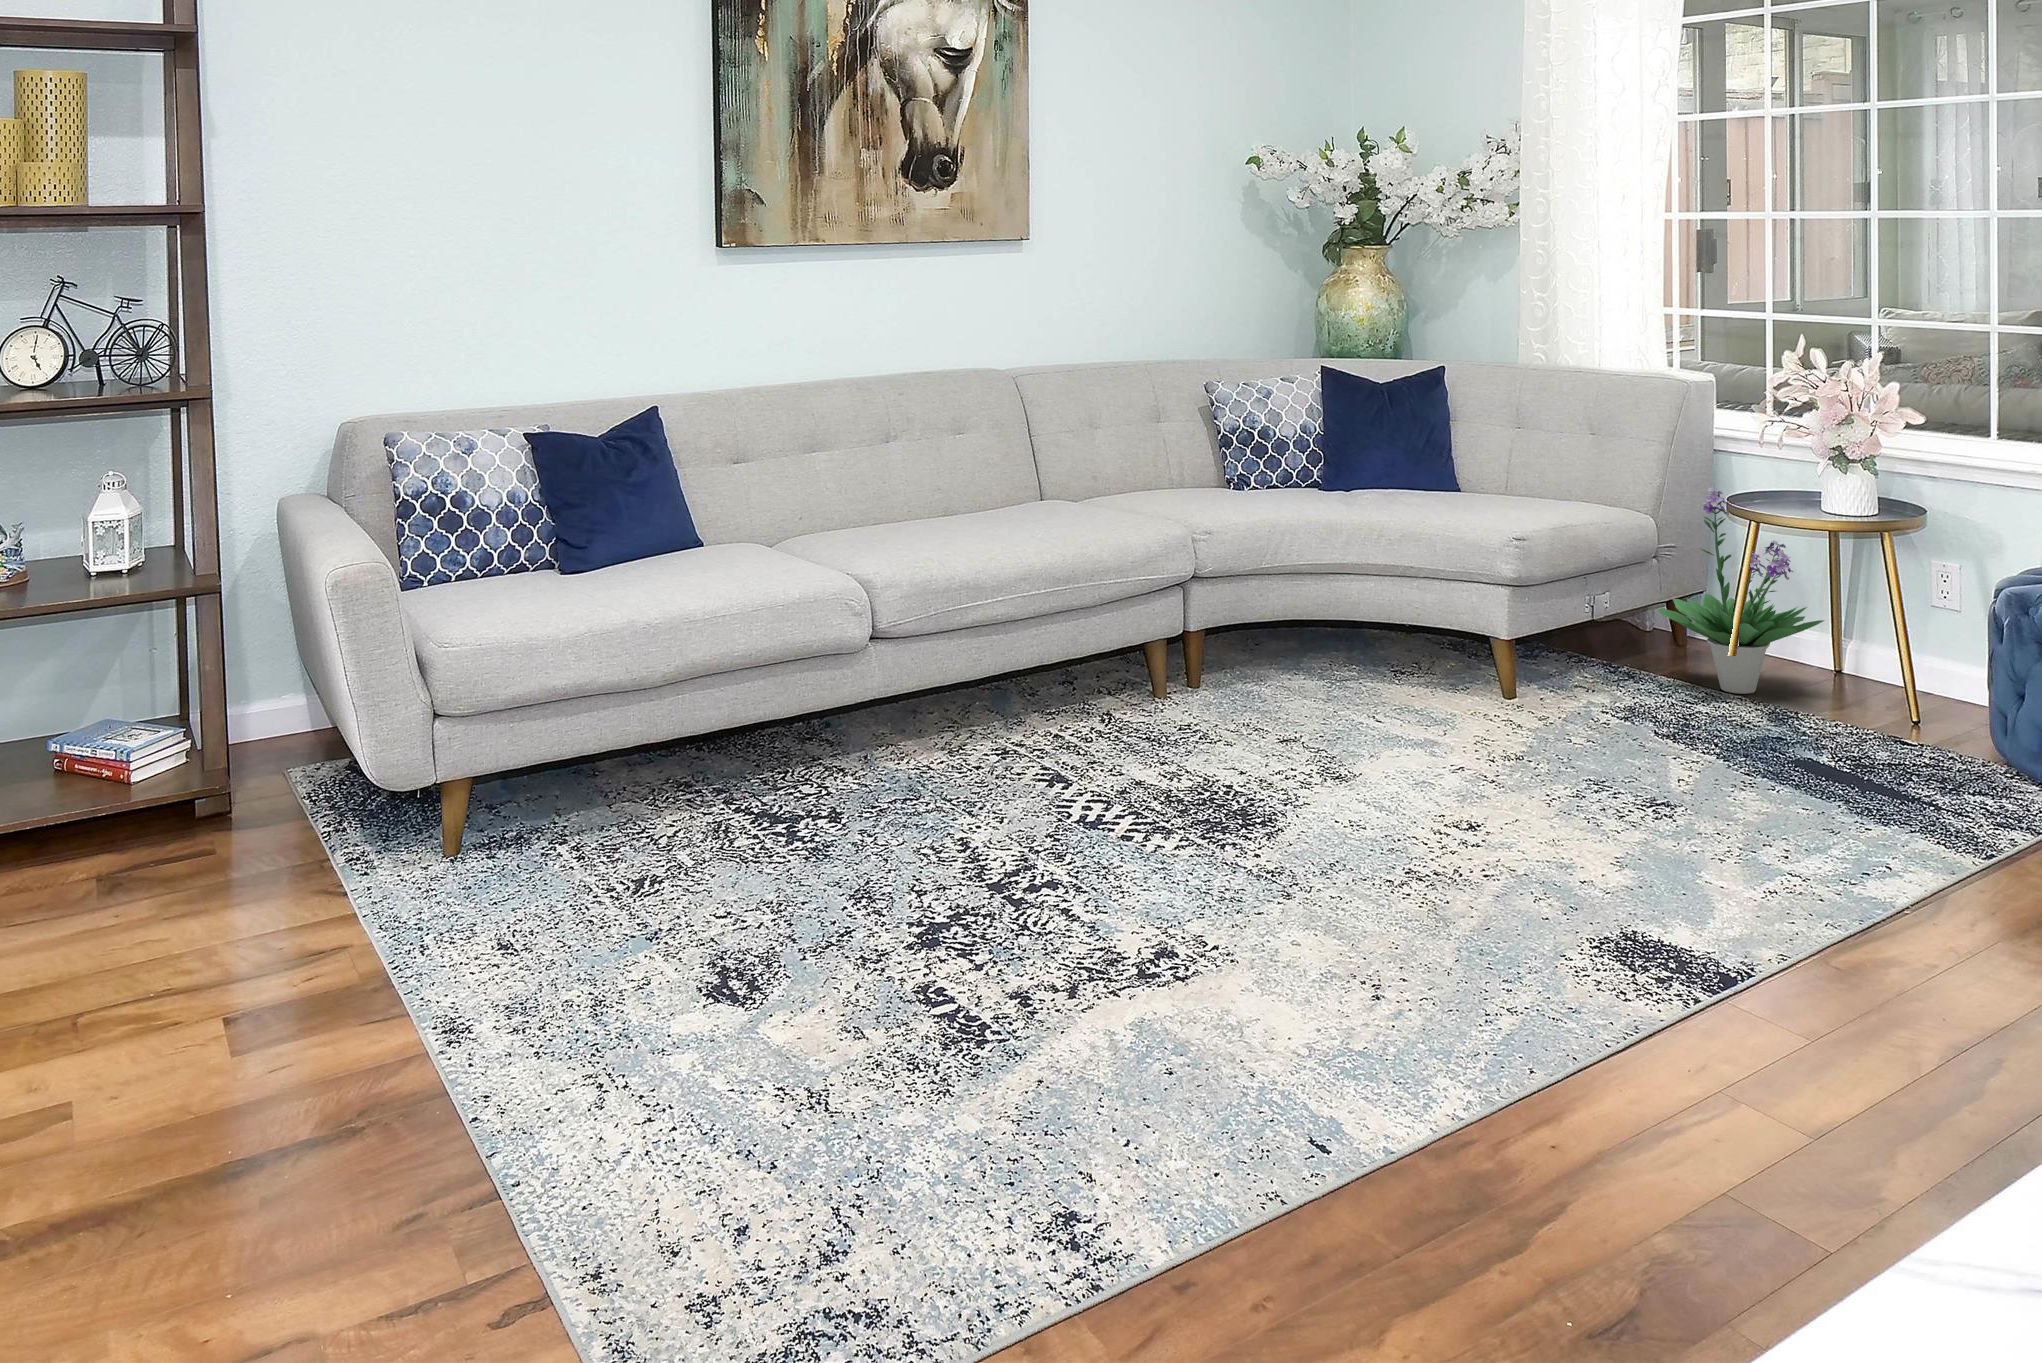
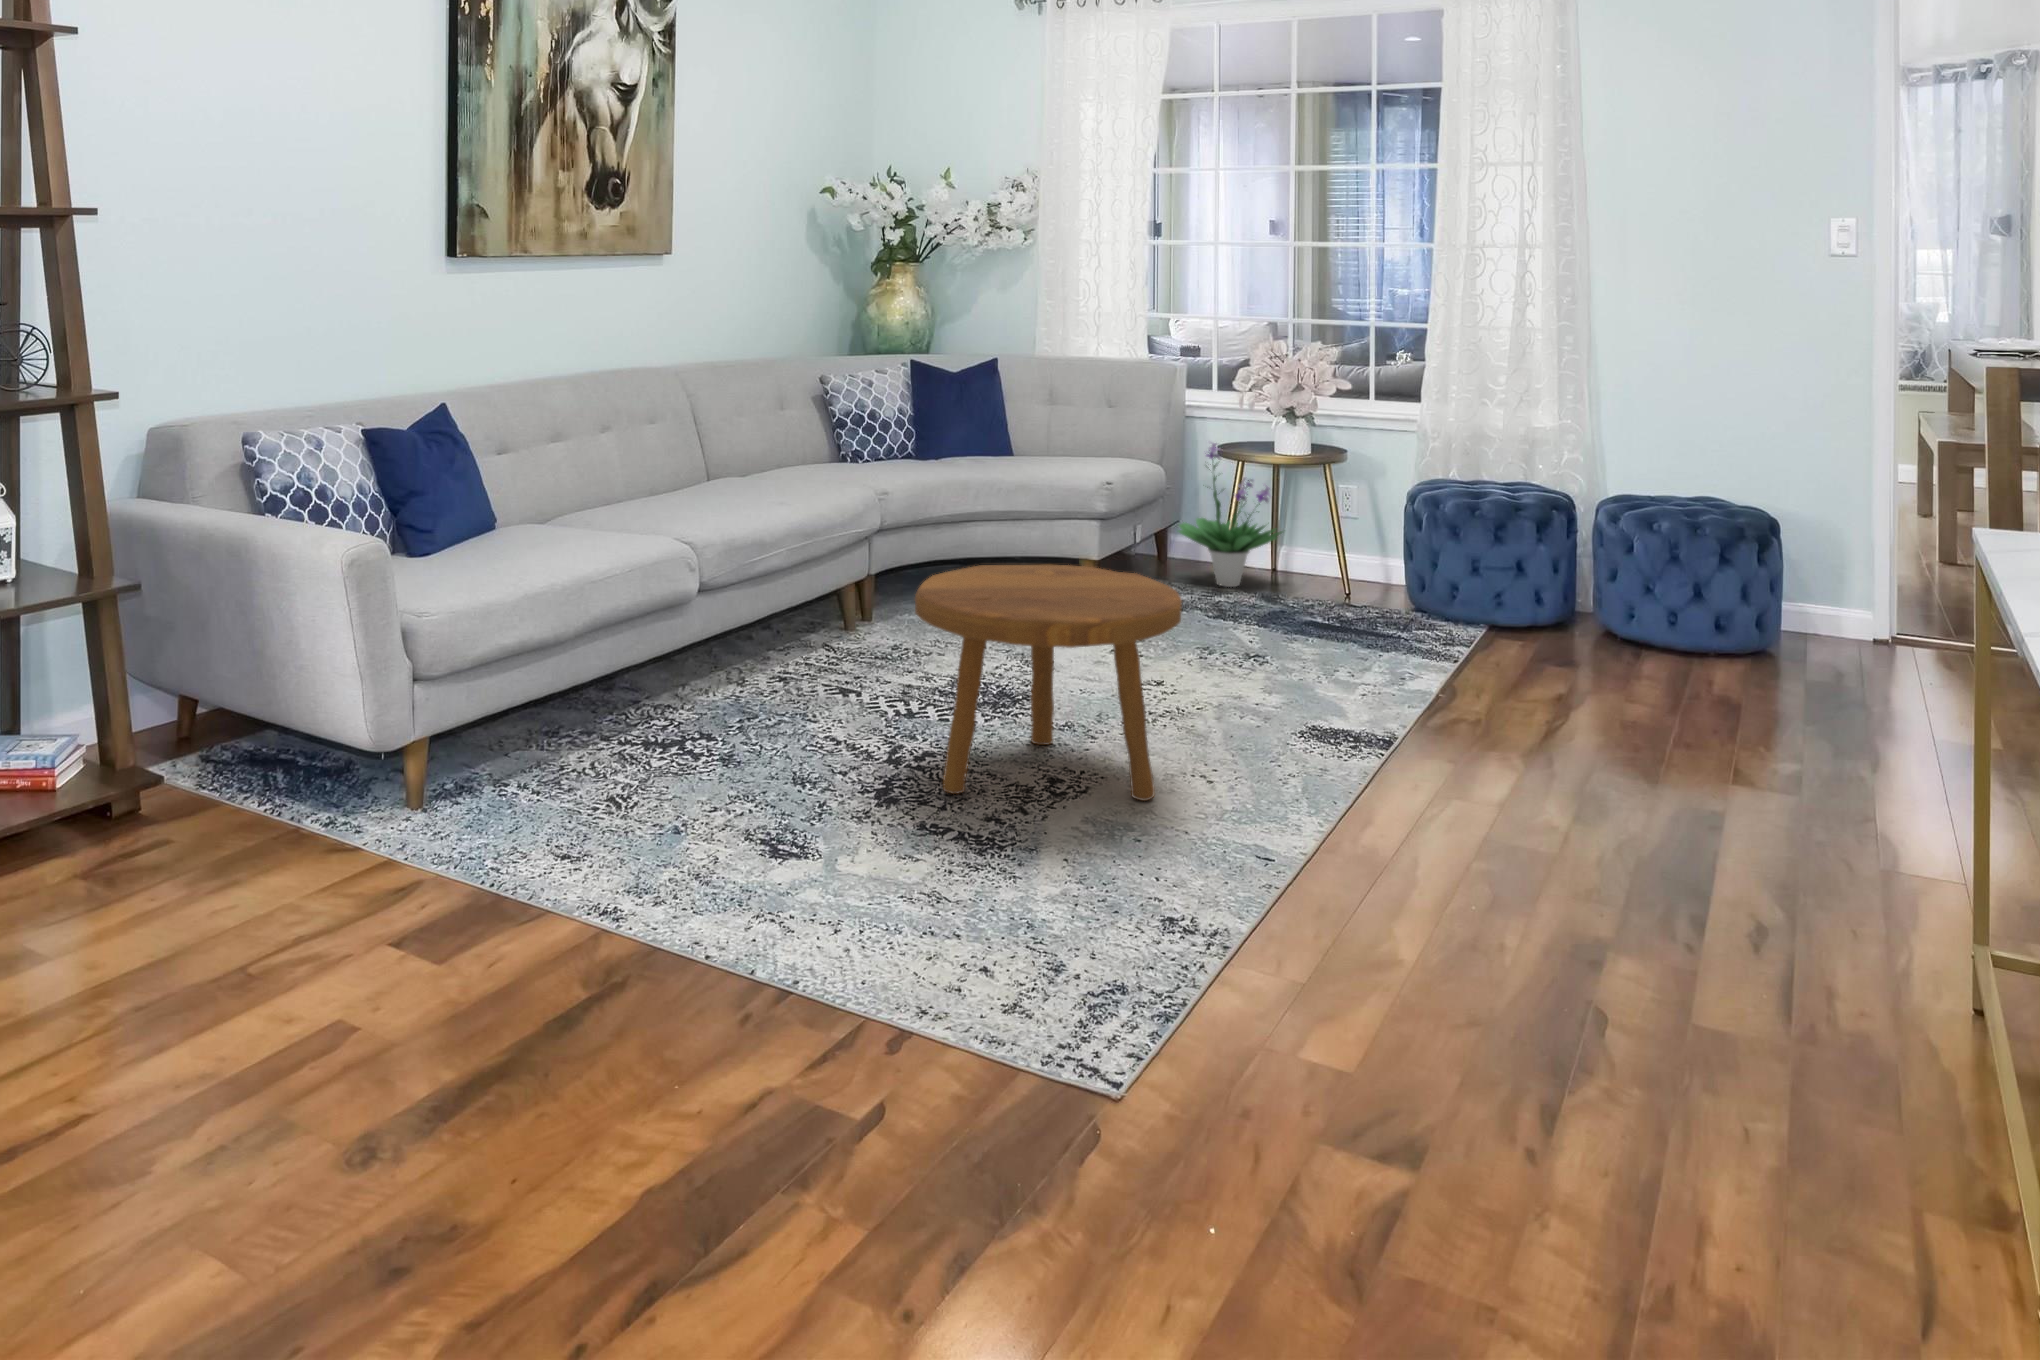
footstool: none [967,634,1319,975] -> present [915,565,1182,801]

